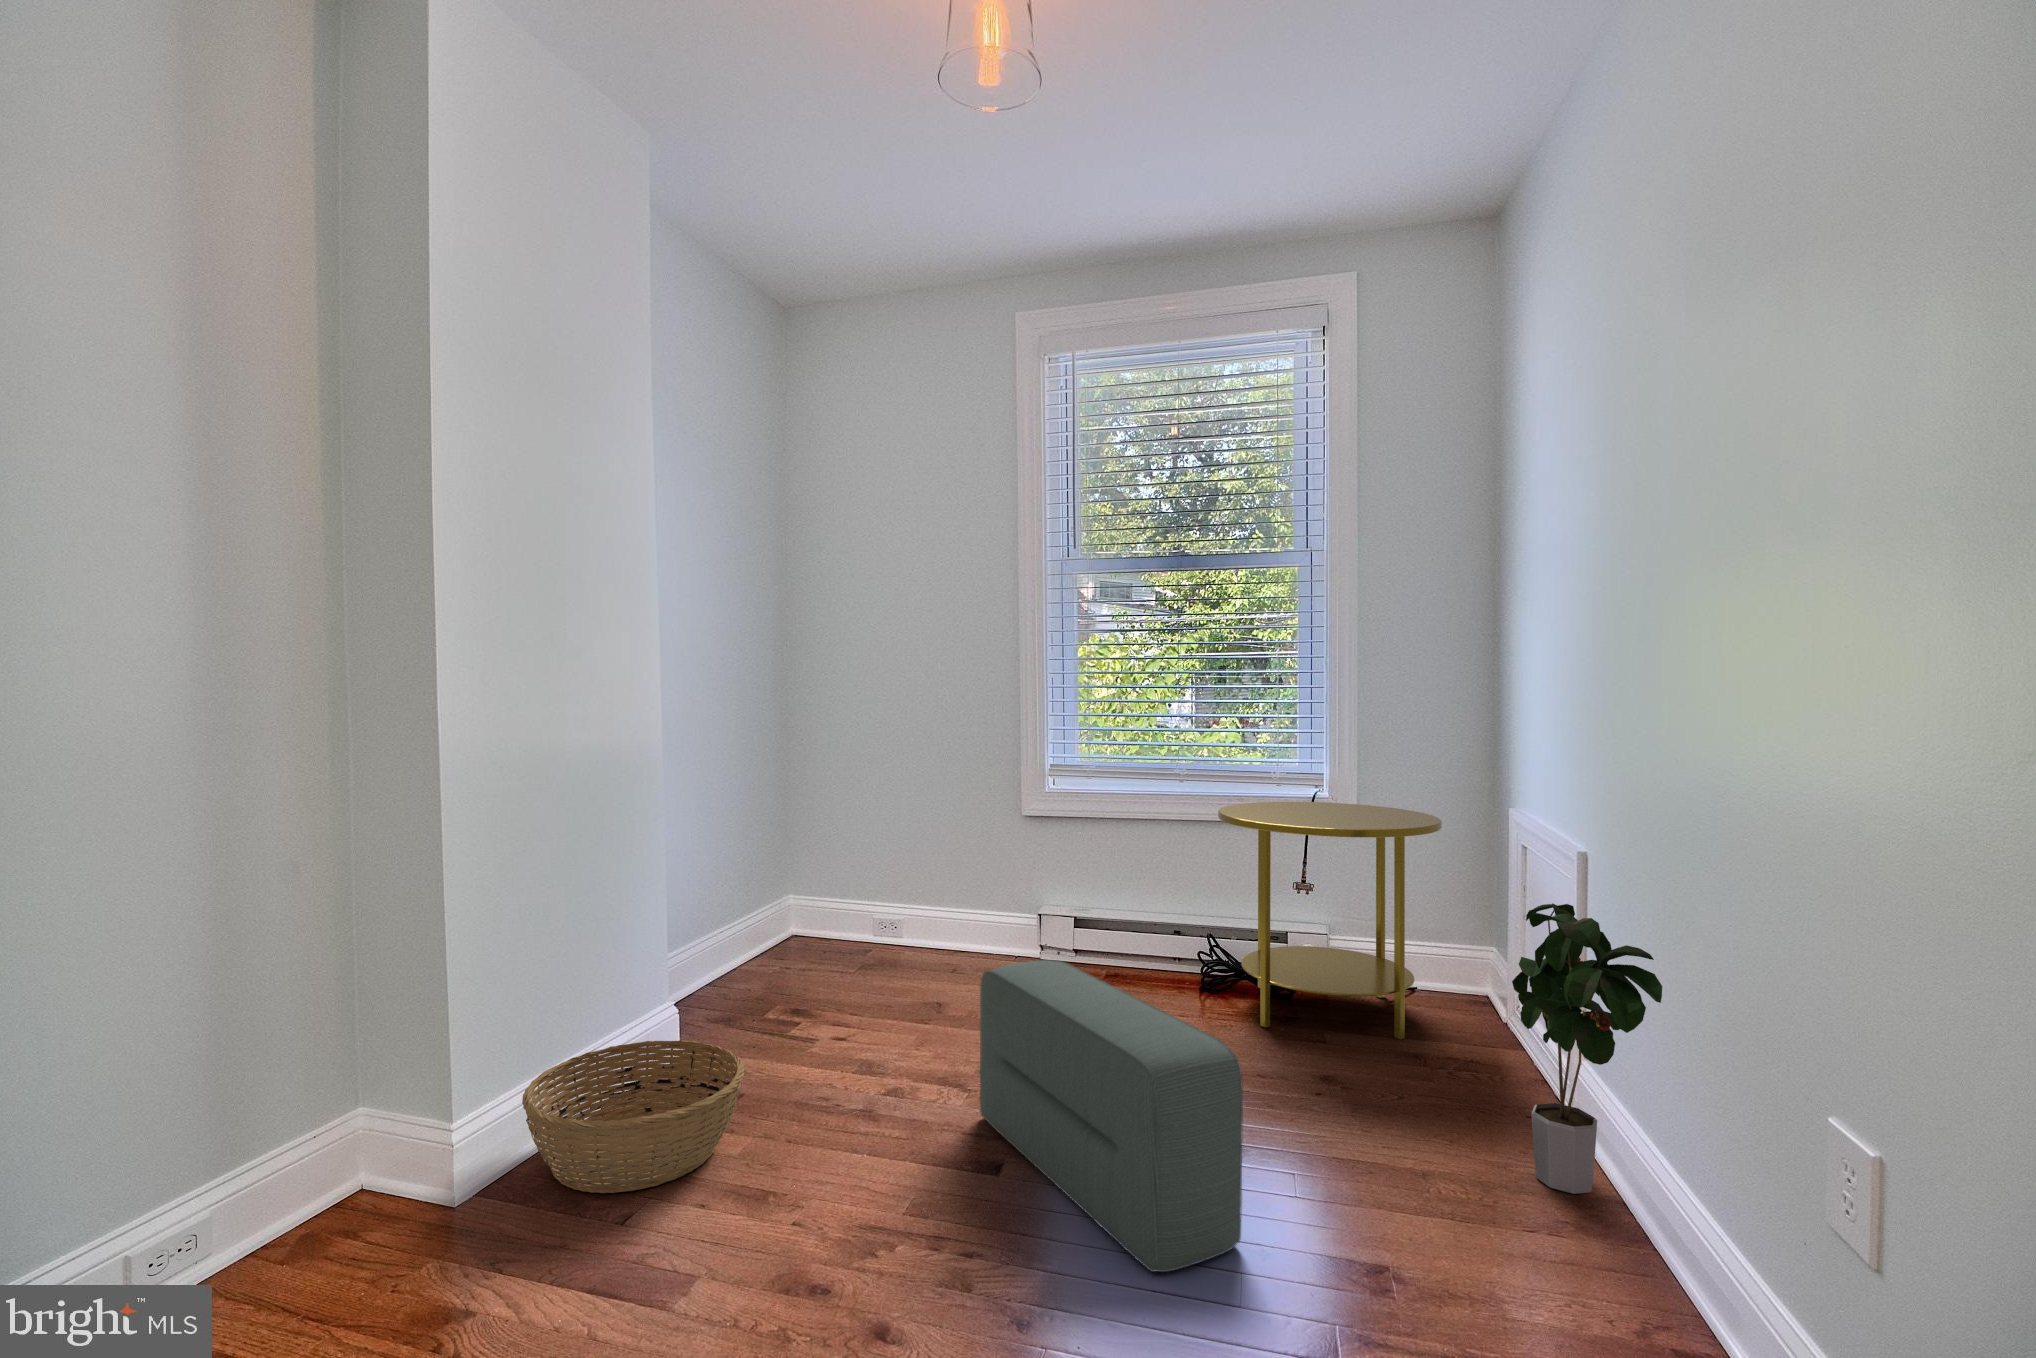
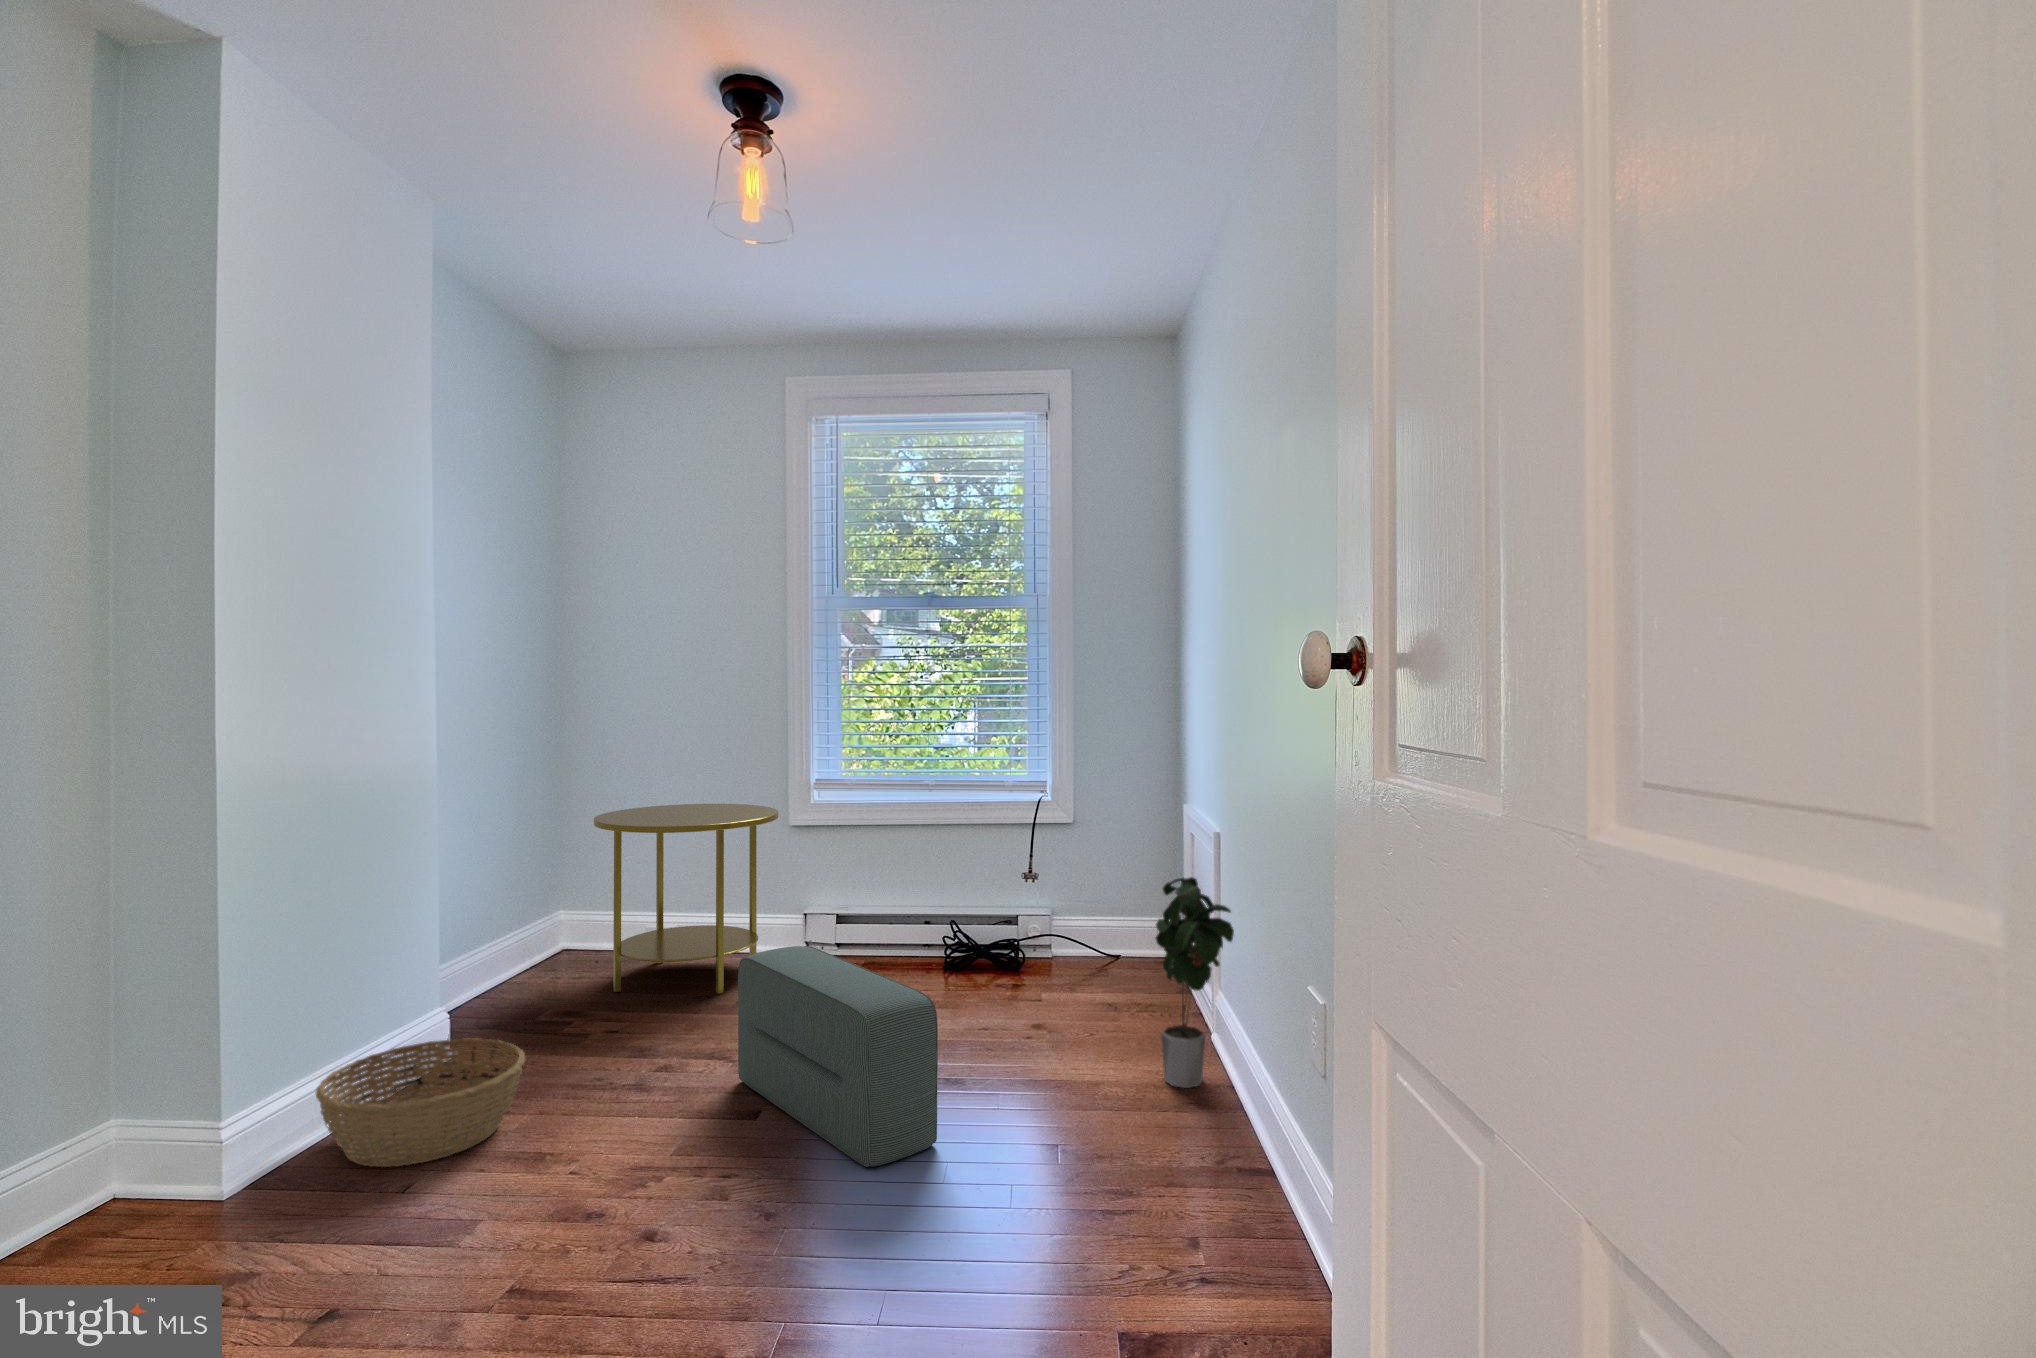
side table: present [1218,802,1442,1039] -> present [594,804,779,994]

